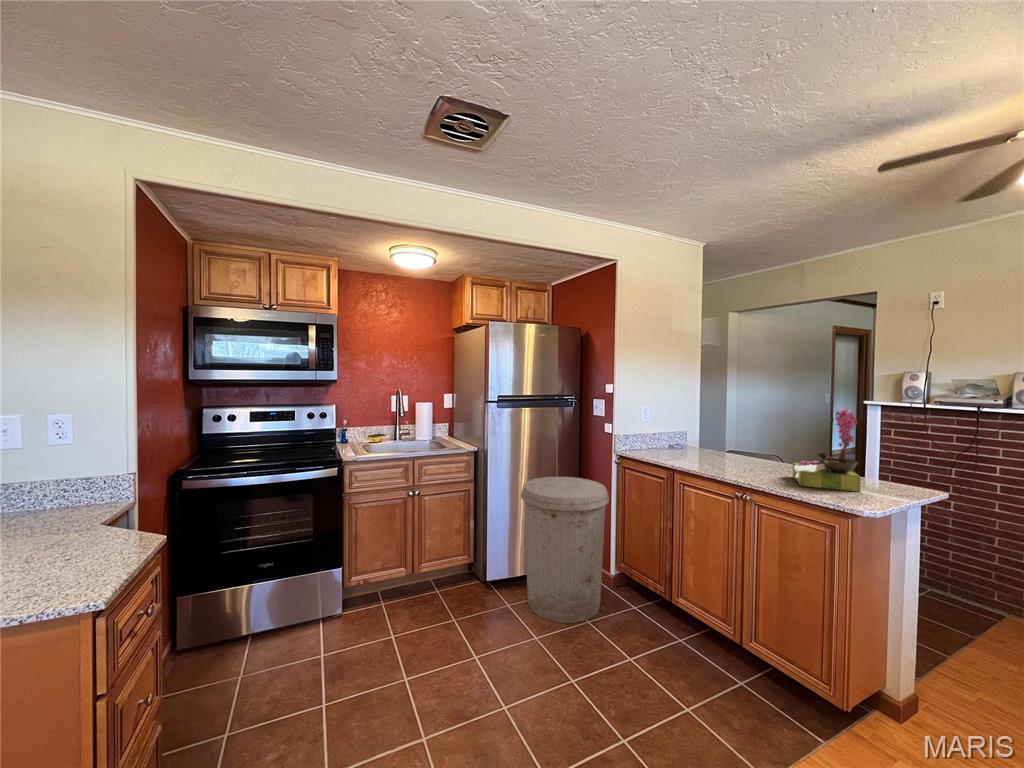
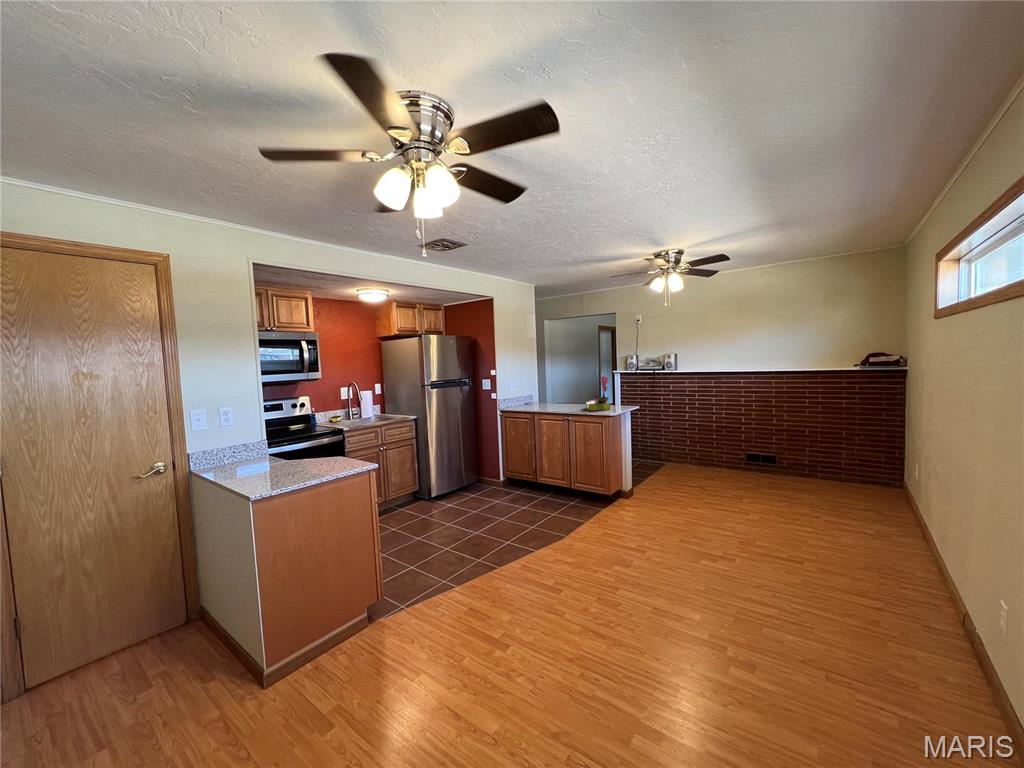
trash can: present [521,477,609,623] -> none [450,427,502,505]

